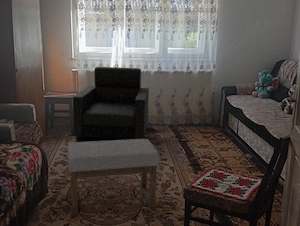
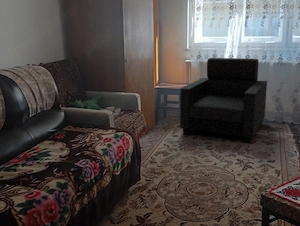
ottoman: present [68,139,160,216] -> none [152,133,250,212]

